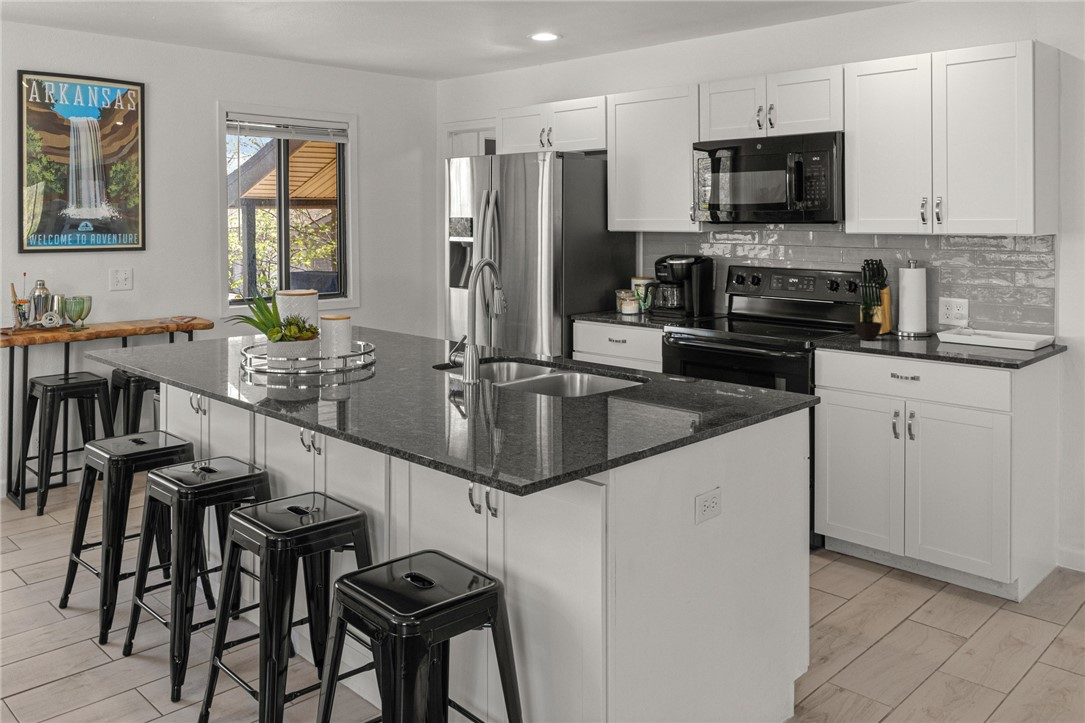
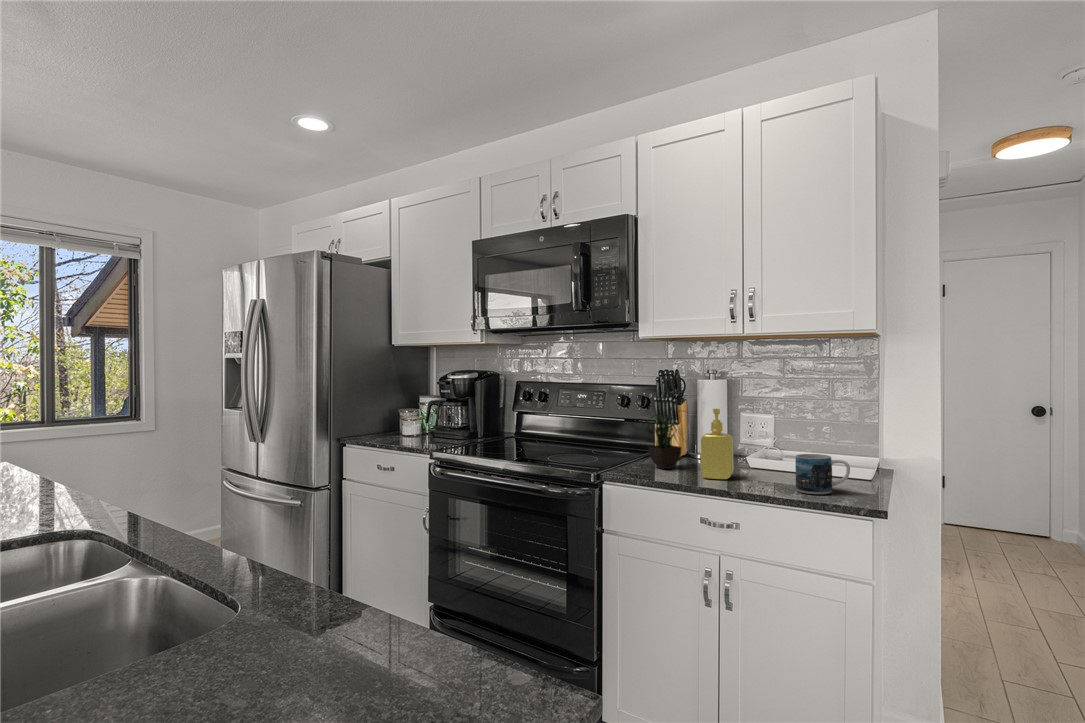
soap dispenser: none [897,291,924,346] -> present [701,409,734,479]
mug: none [969,326,1011,355] -> present [795,454,850,494]

